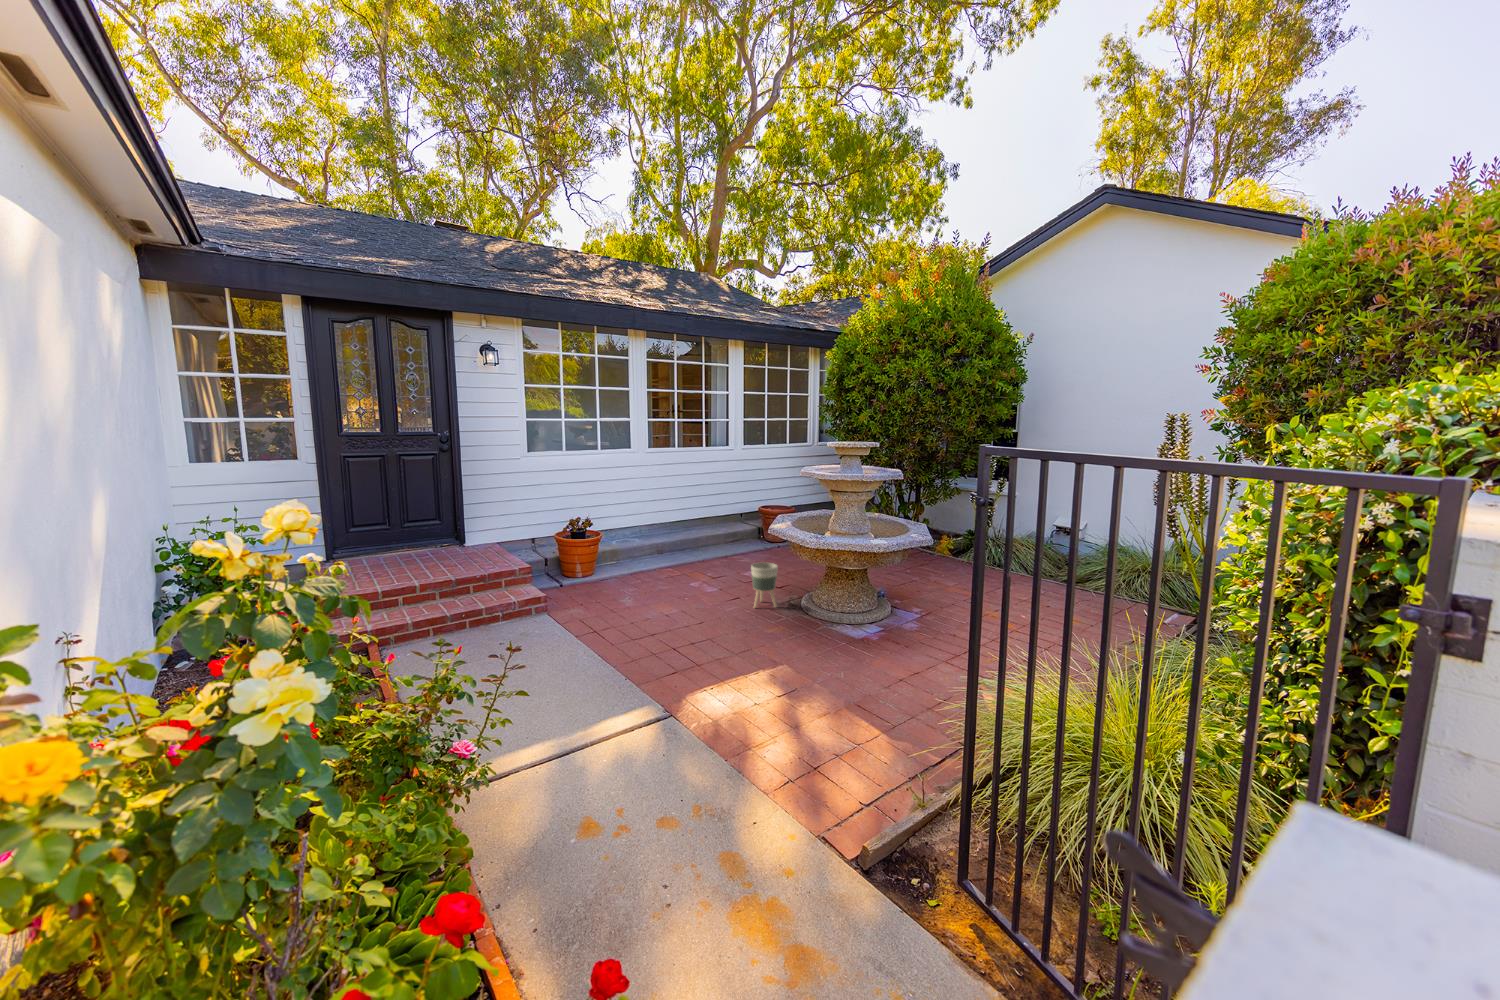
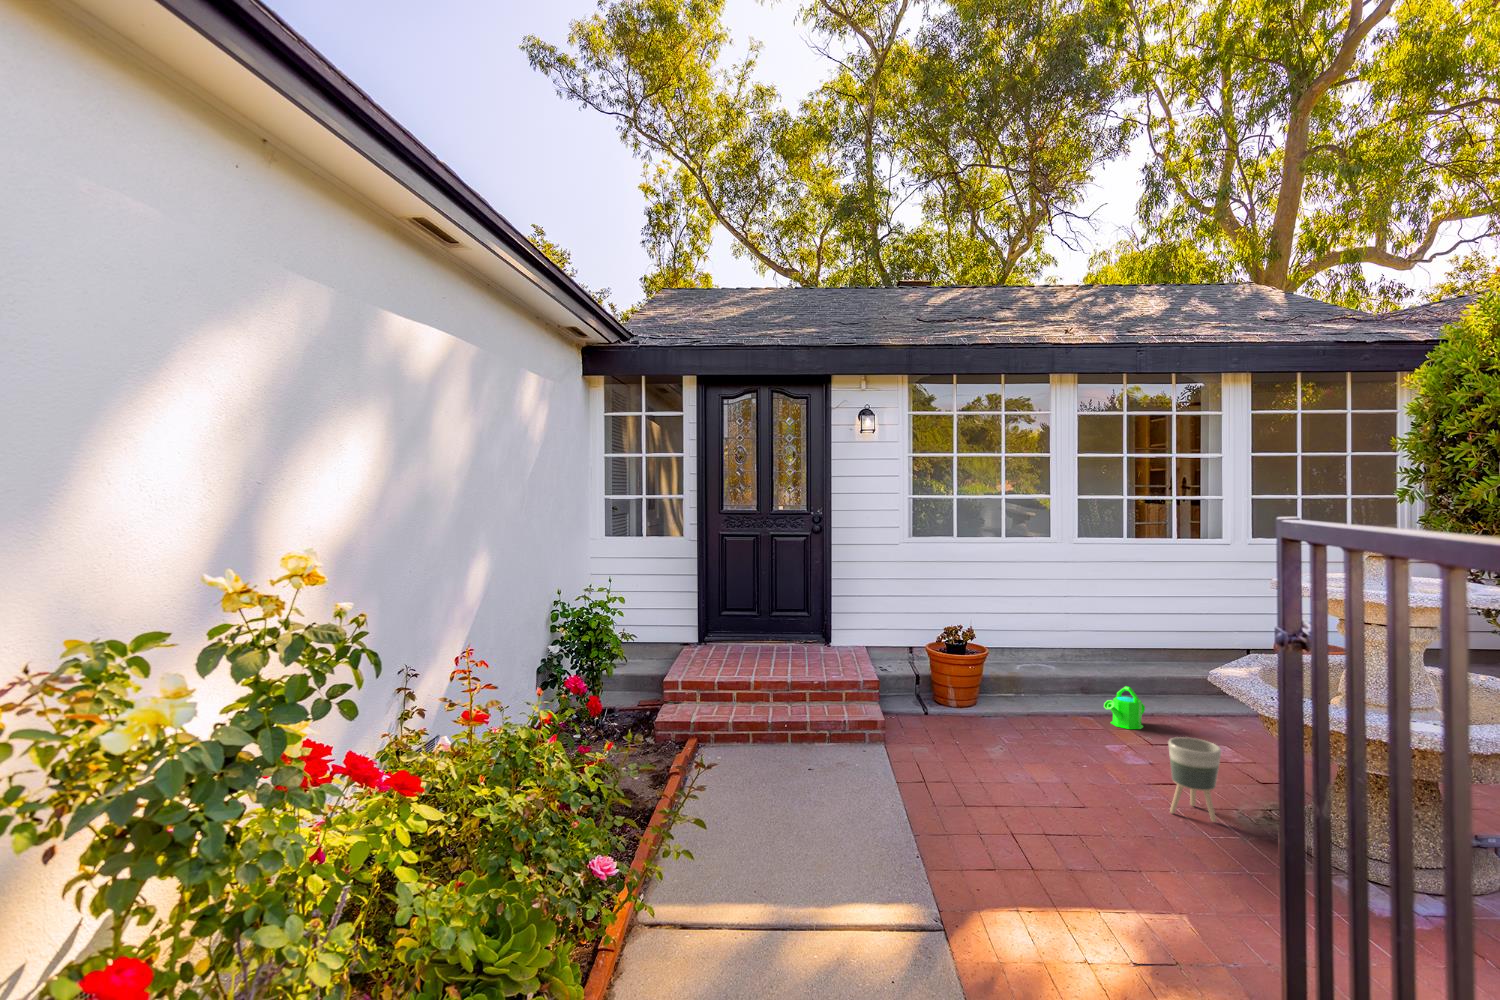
watering can: none [687,543,708,569] -> present [1104,686,1145,729]

